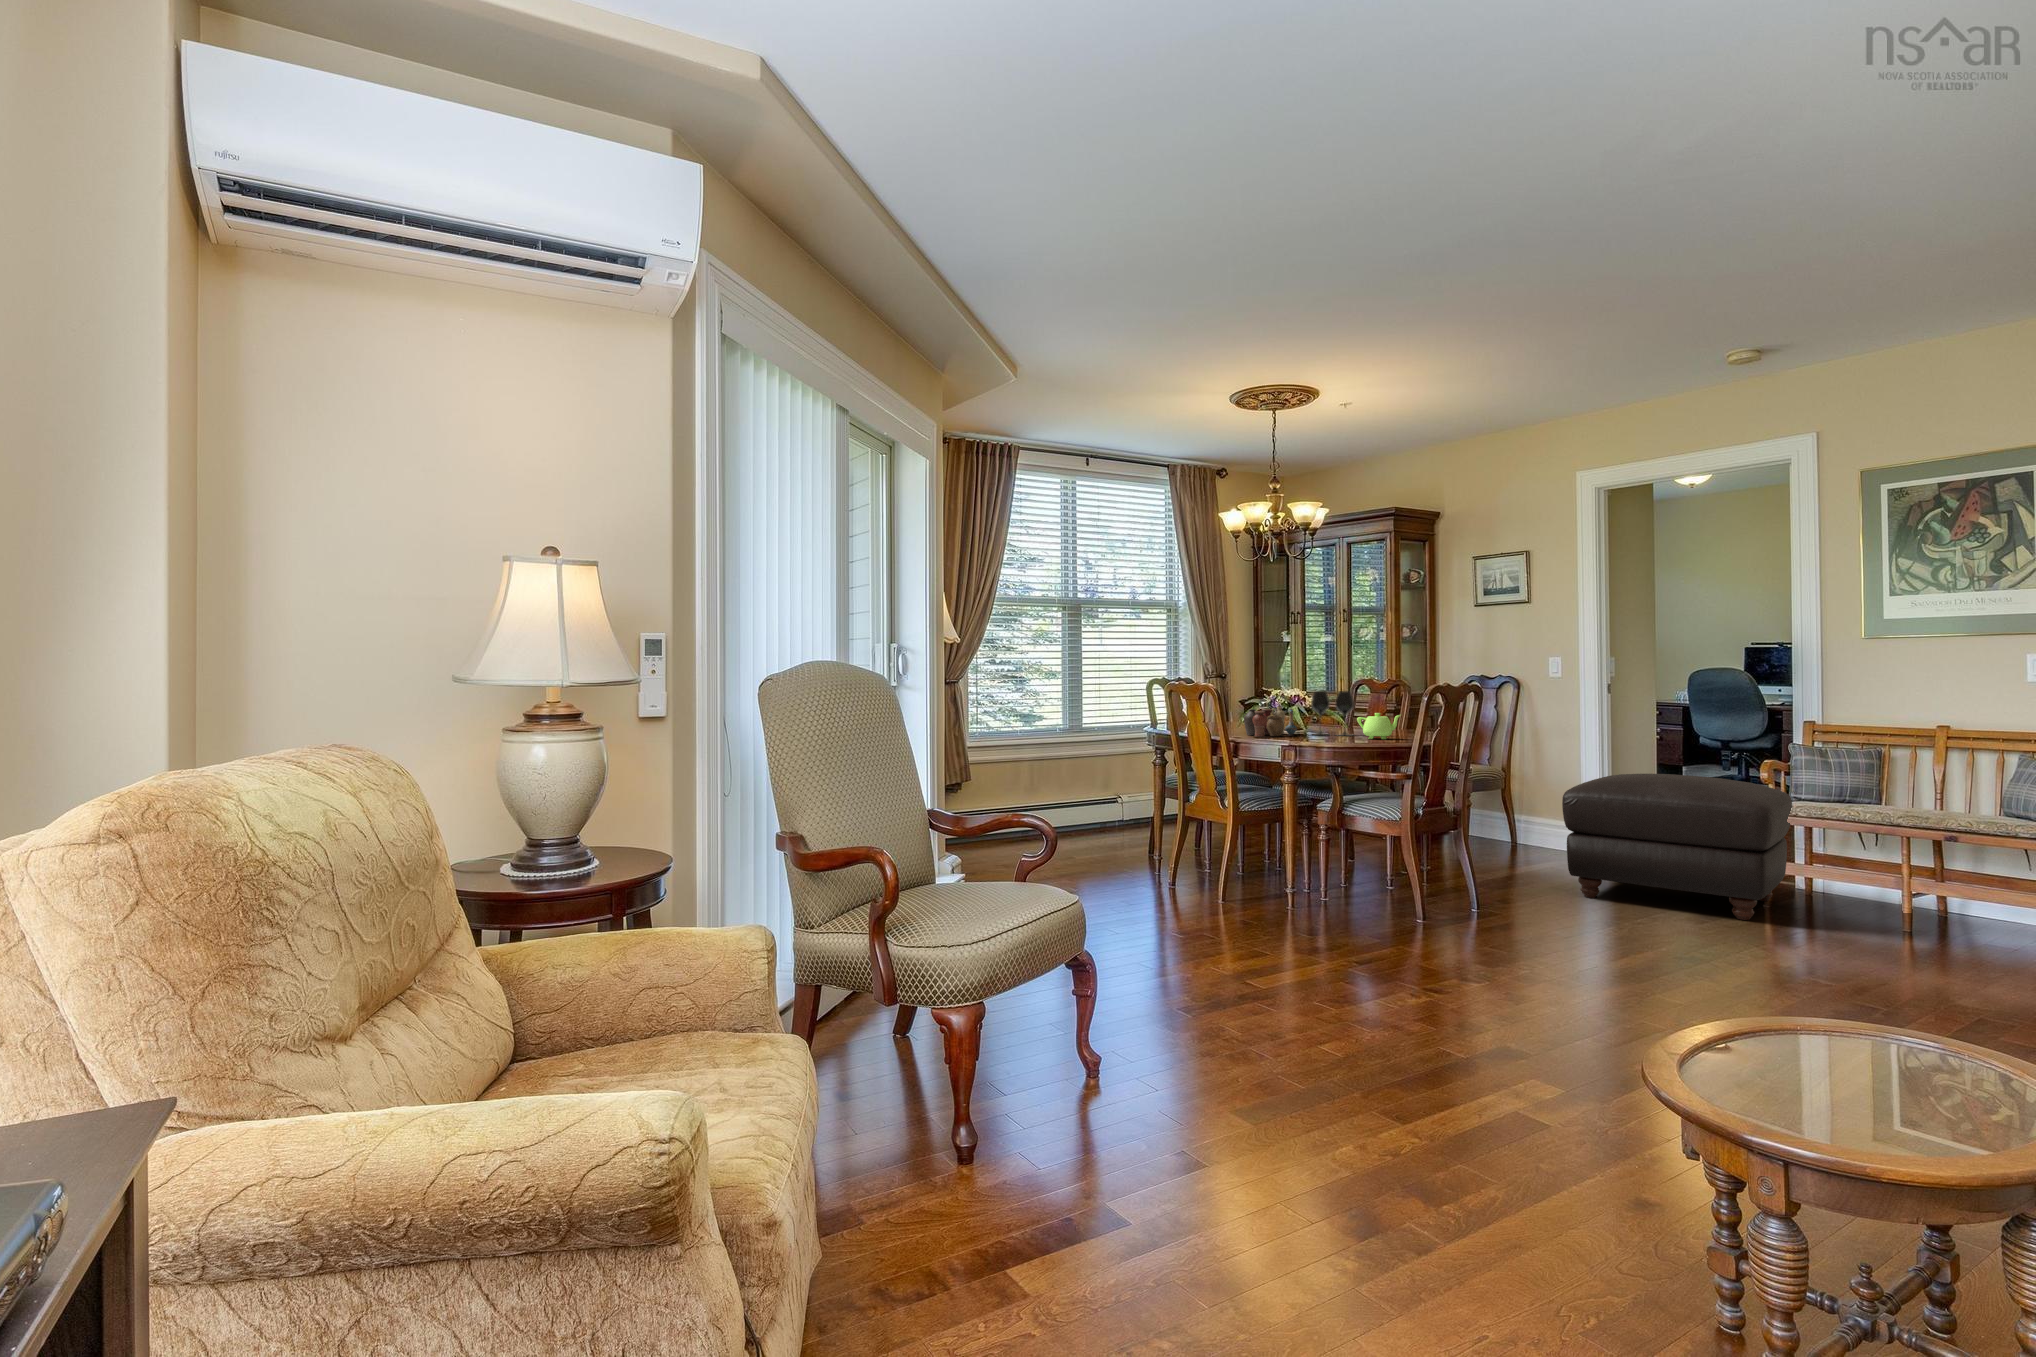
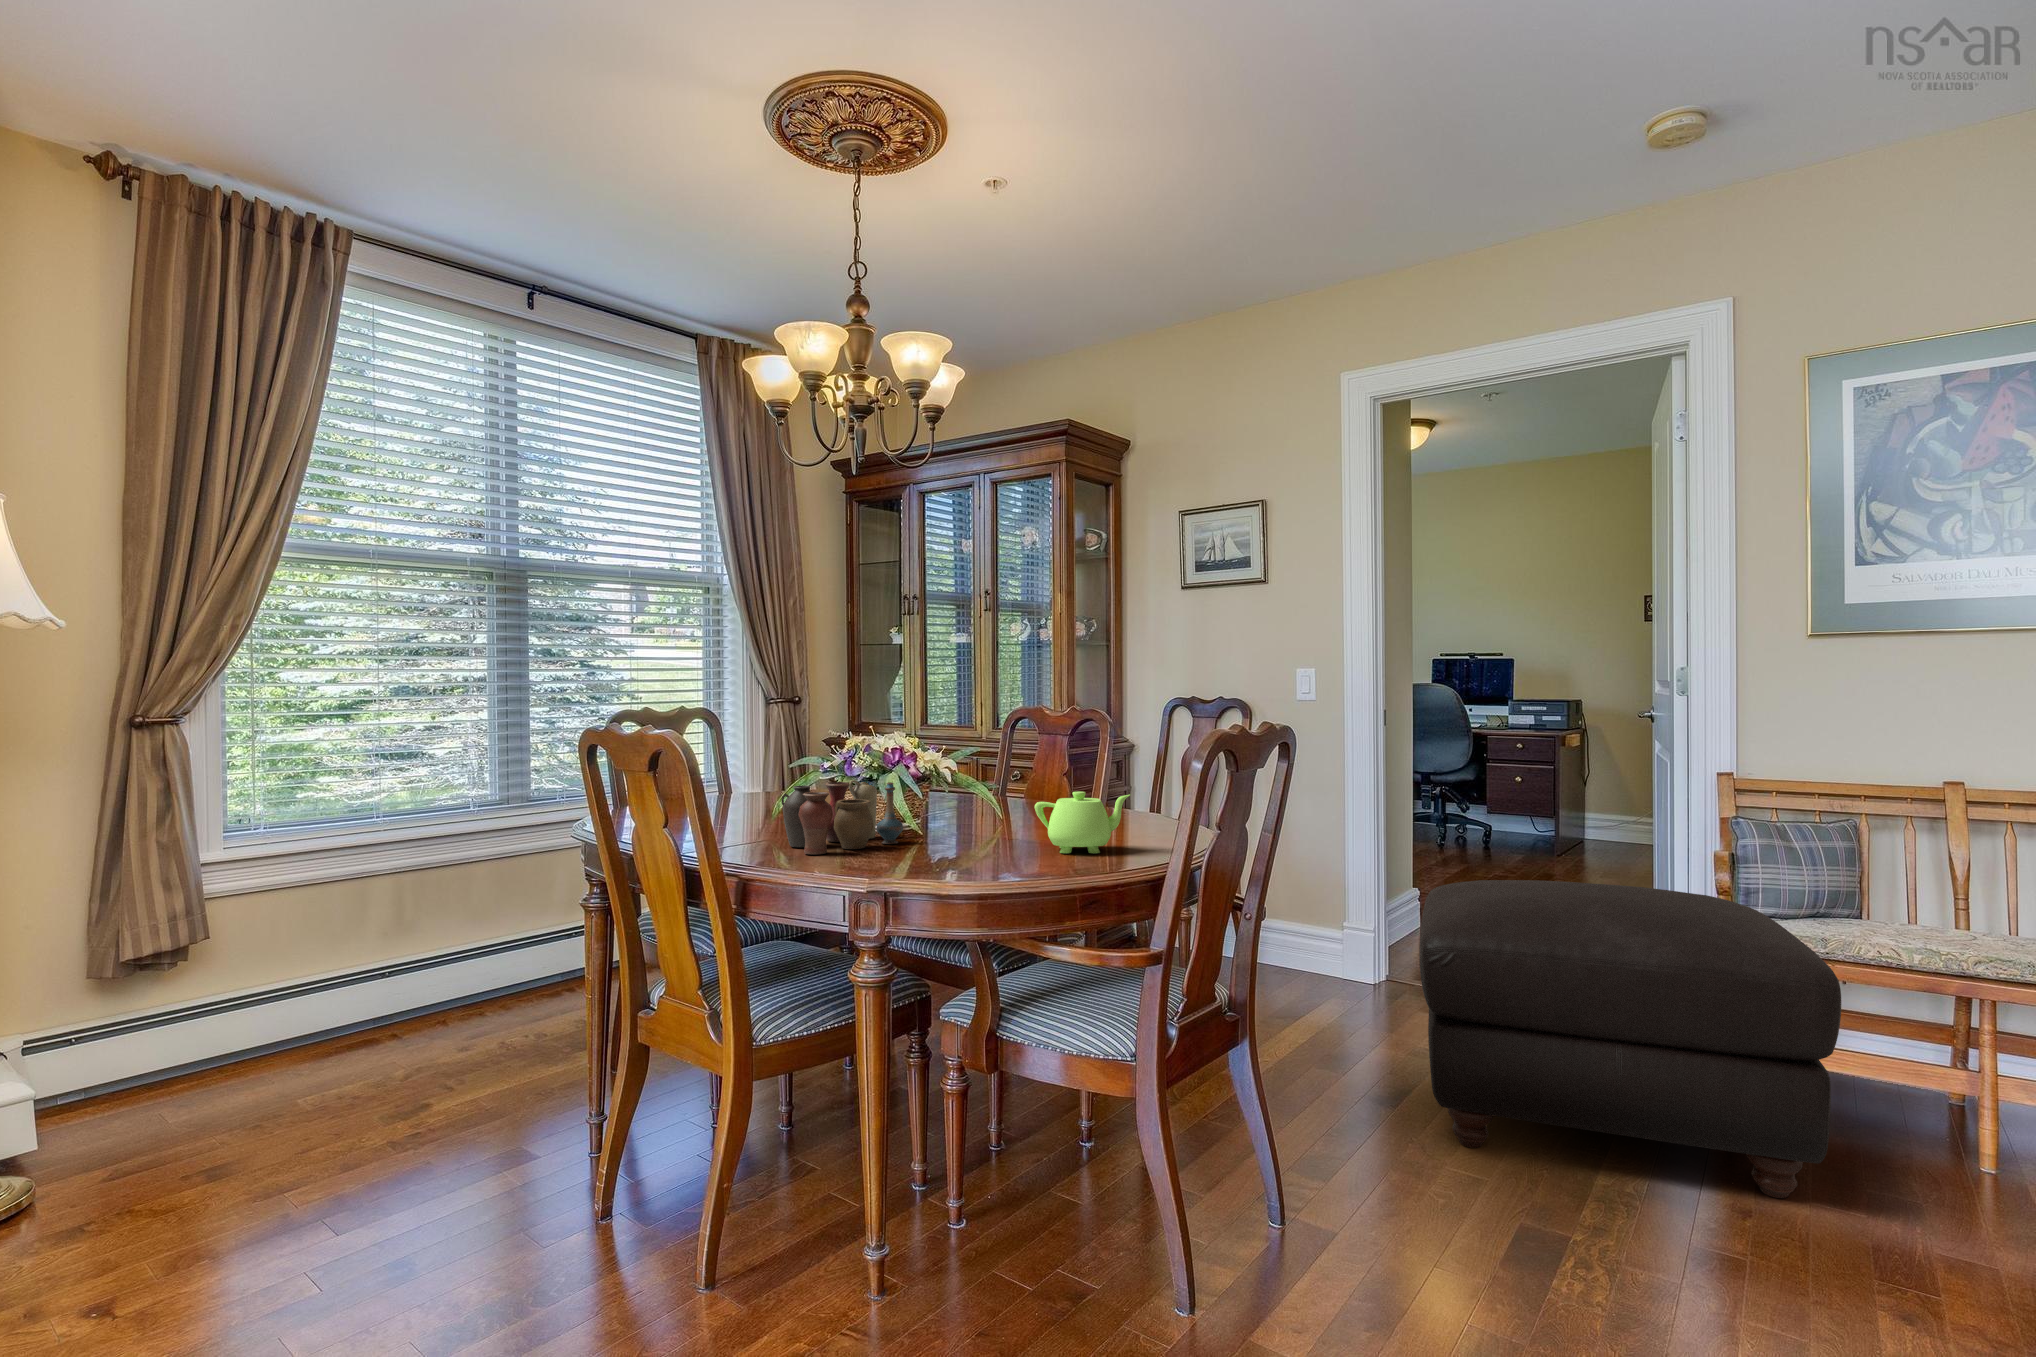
wine glass: present [1311,691,1354,736] -> none [933,739,1026,839]

